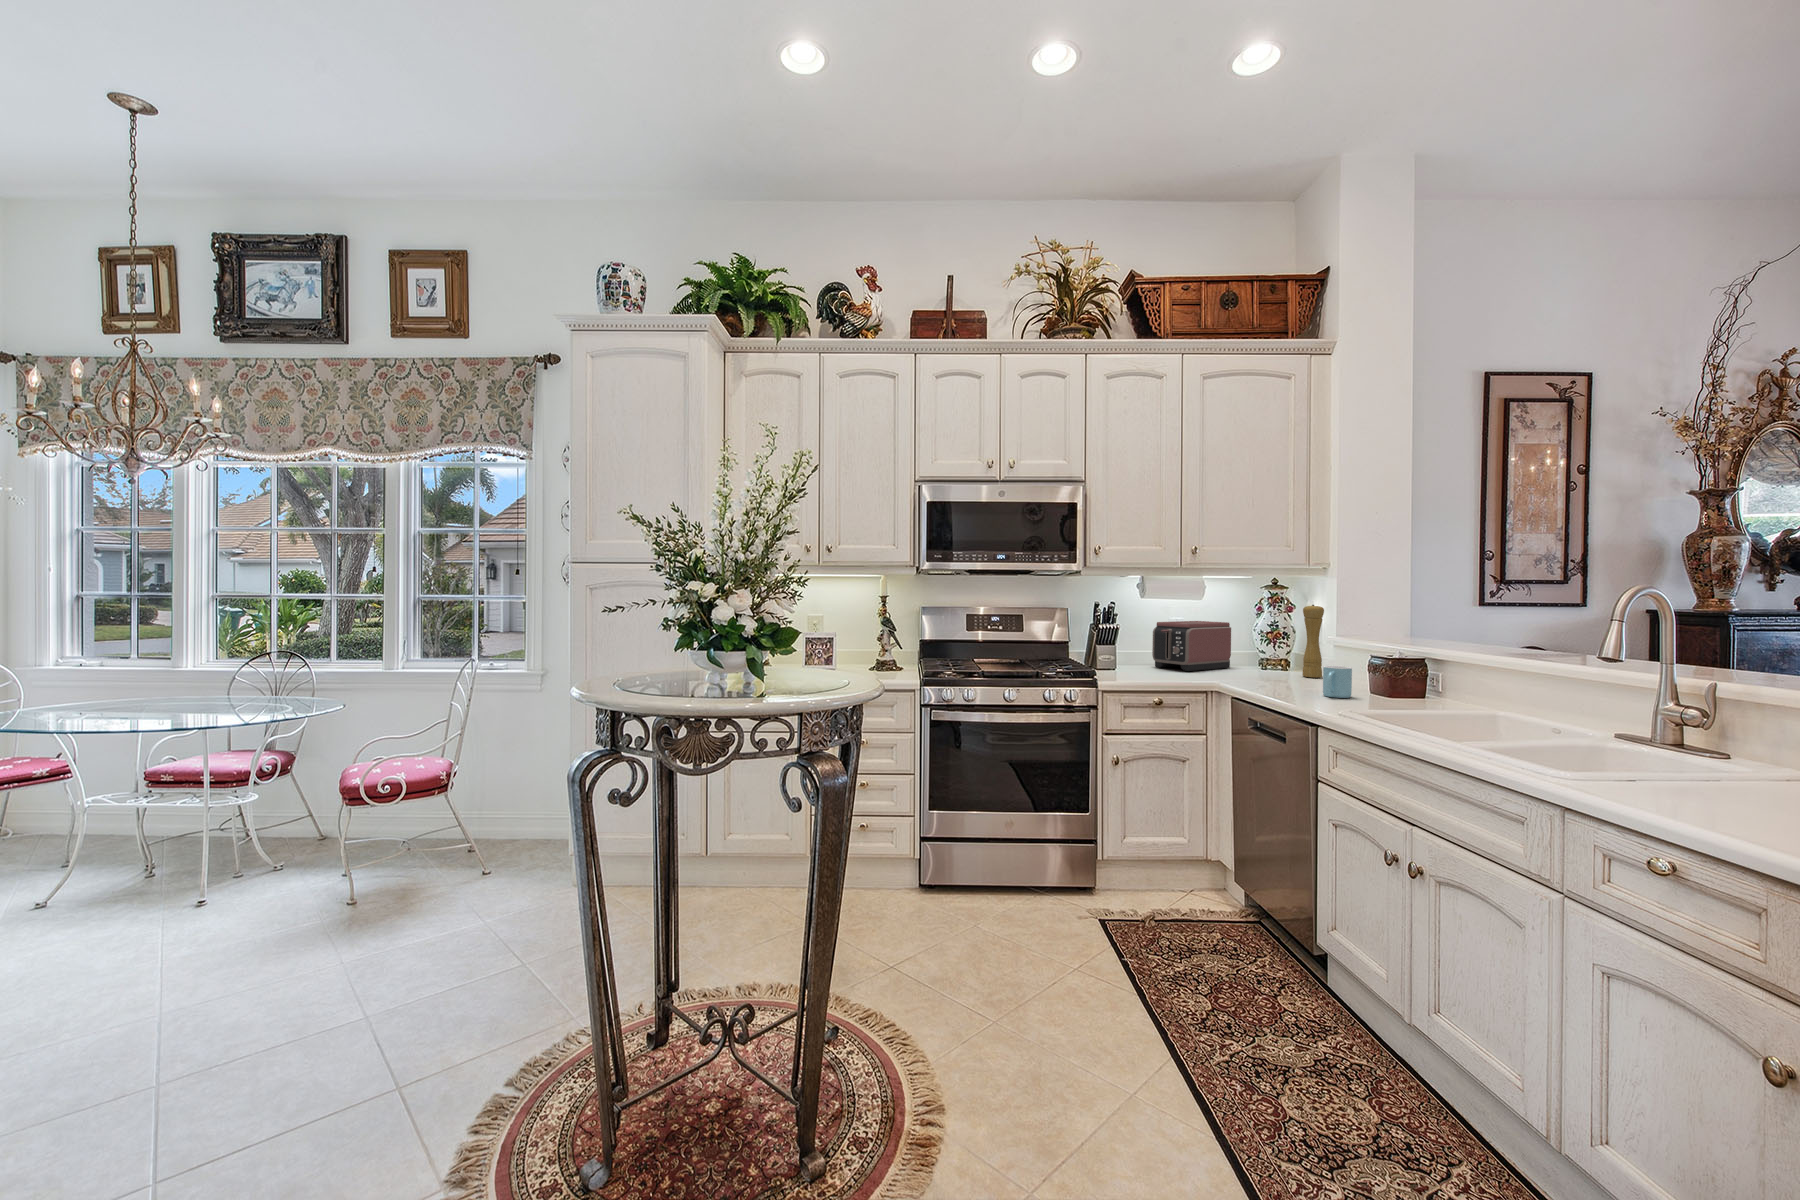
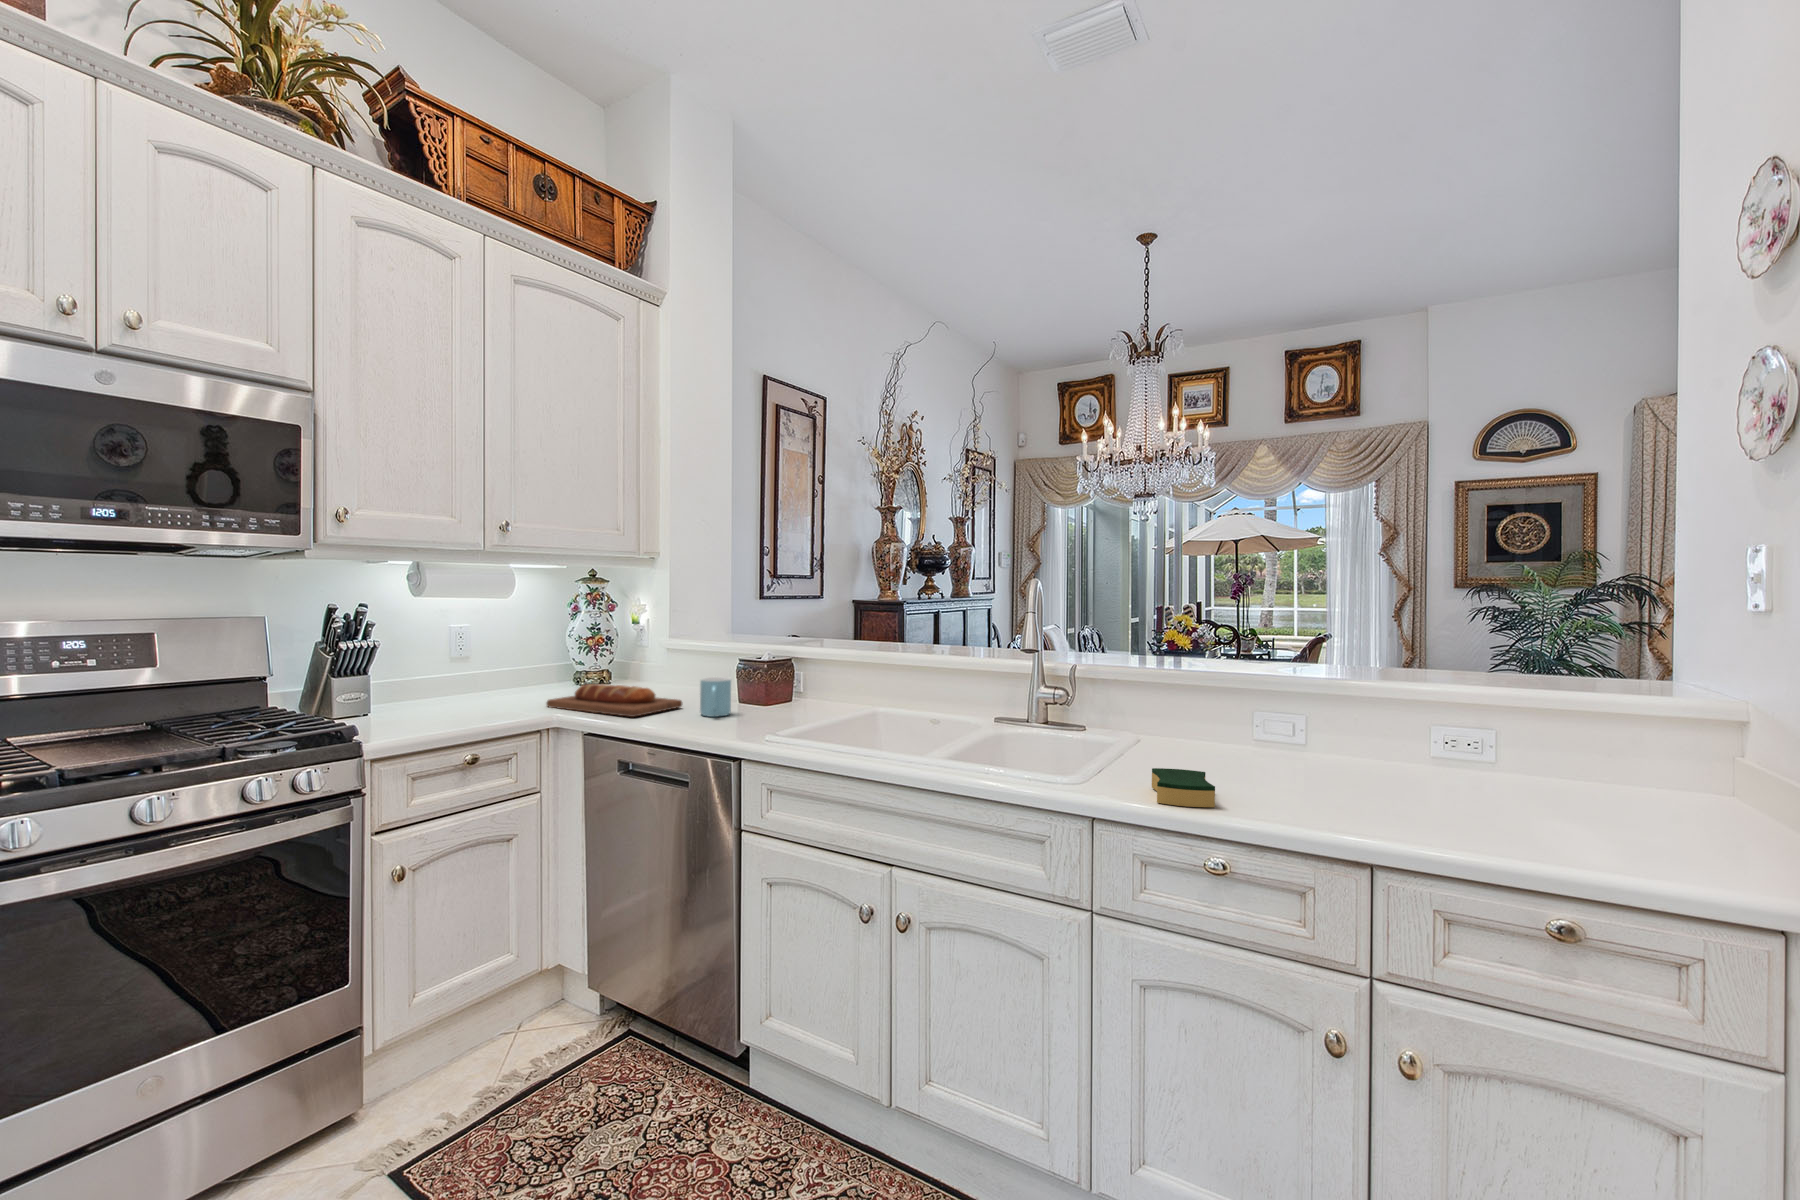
pepper mill: present [1303,605,1324,678] -> none [639,603,663,691]
toaster: present [1152,621,1231,671] -> none [431,628,543,703]
bread loaf: none [1218,664,1317,689] -> present [546,684,682,717]
sponge: none [1629,777,1738,816] -> present [1152,768,1215,807]

